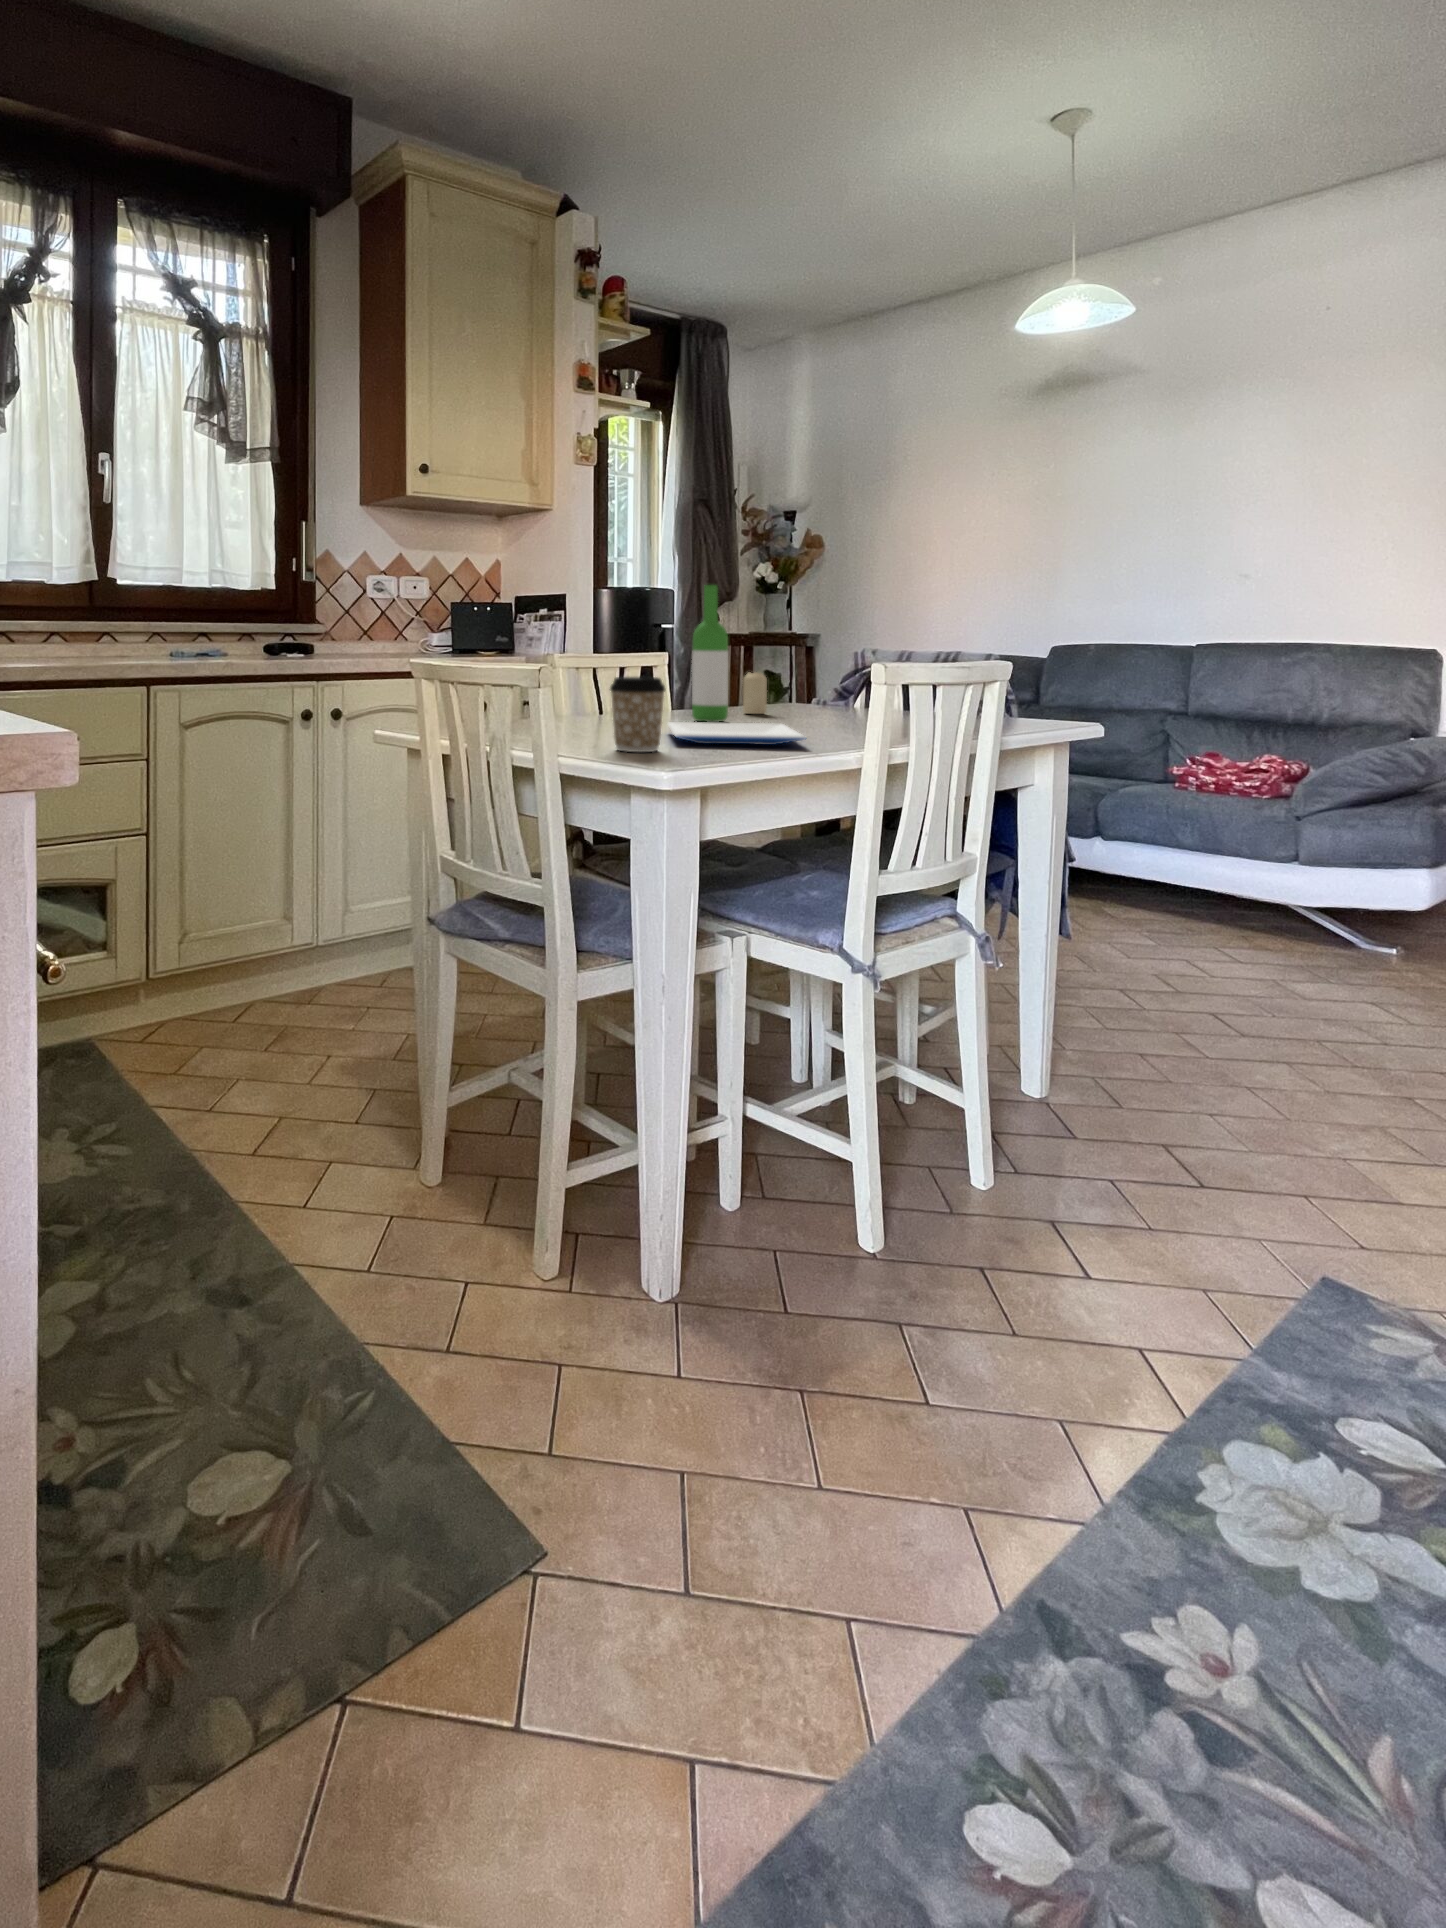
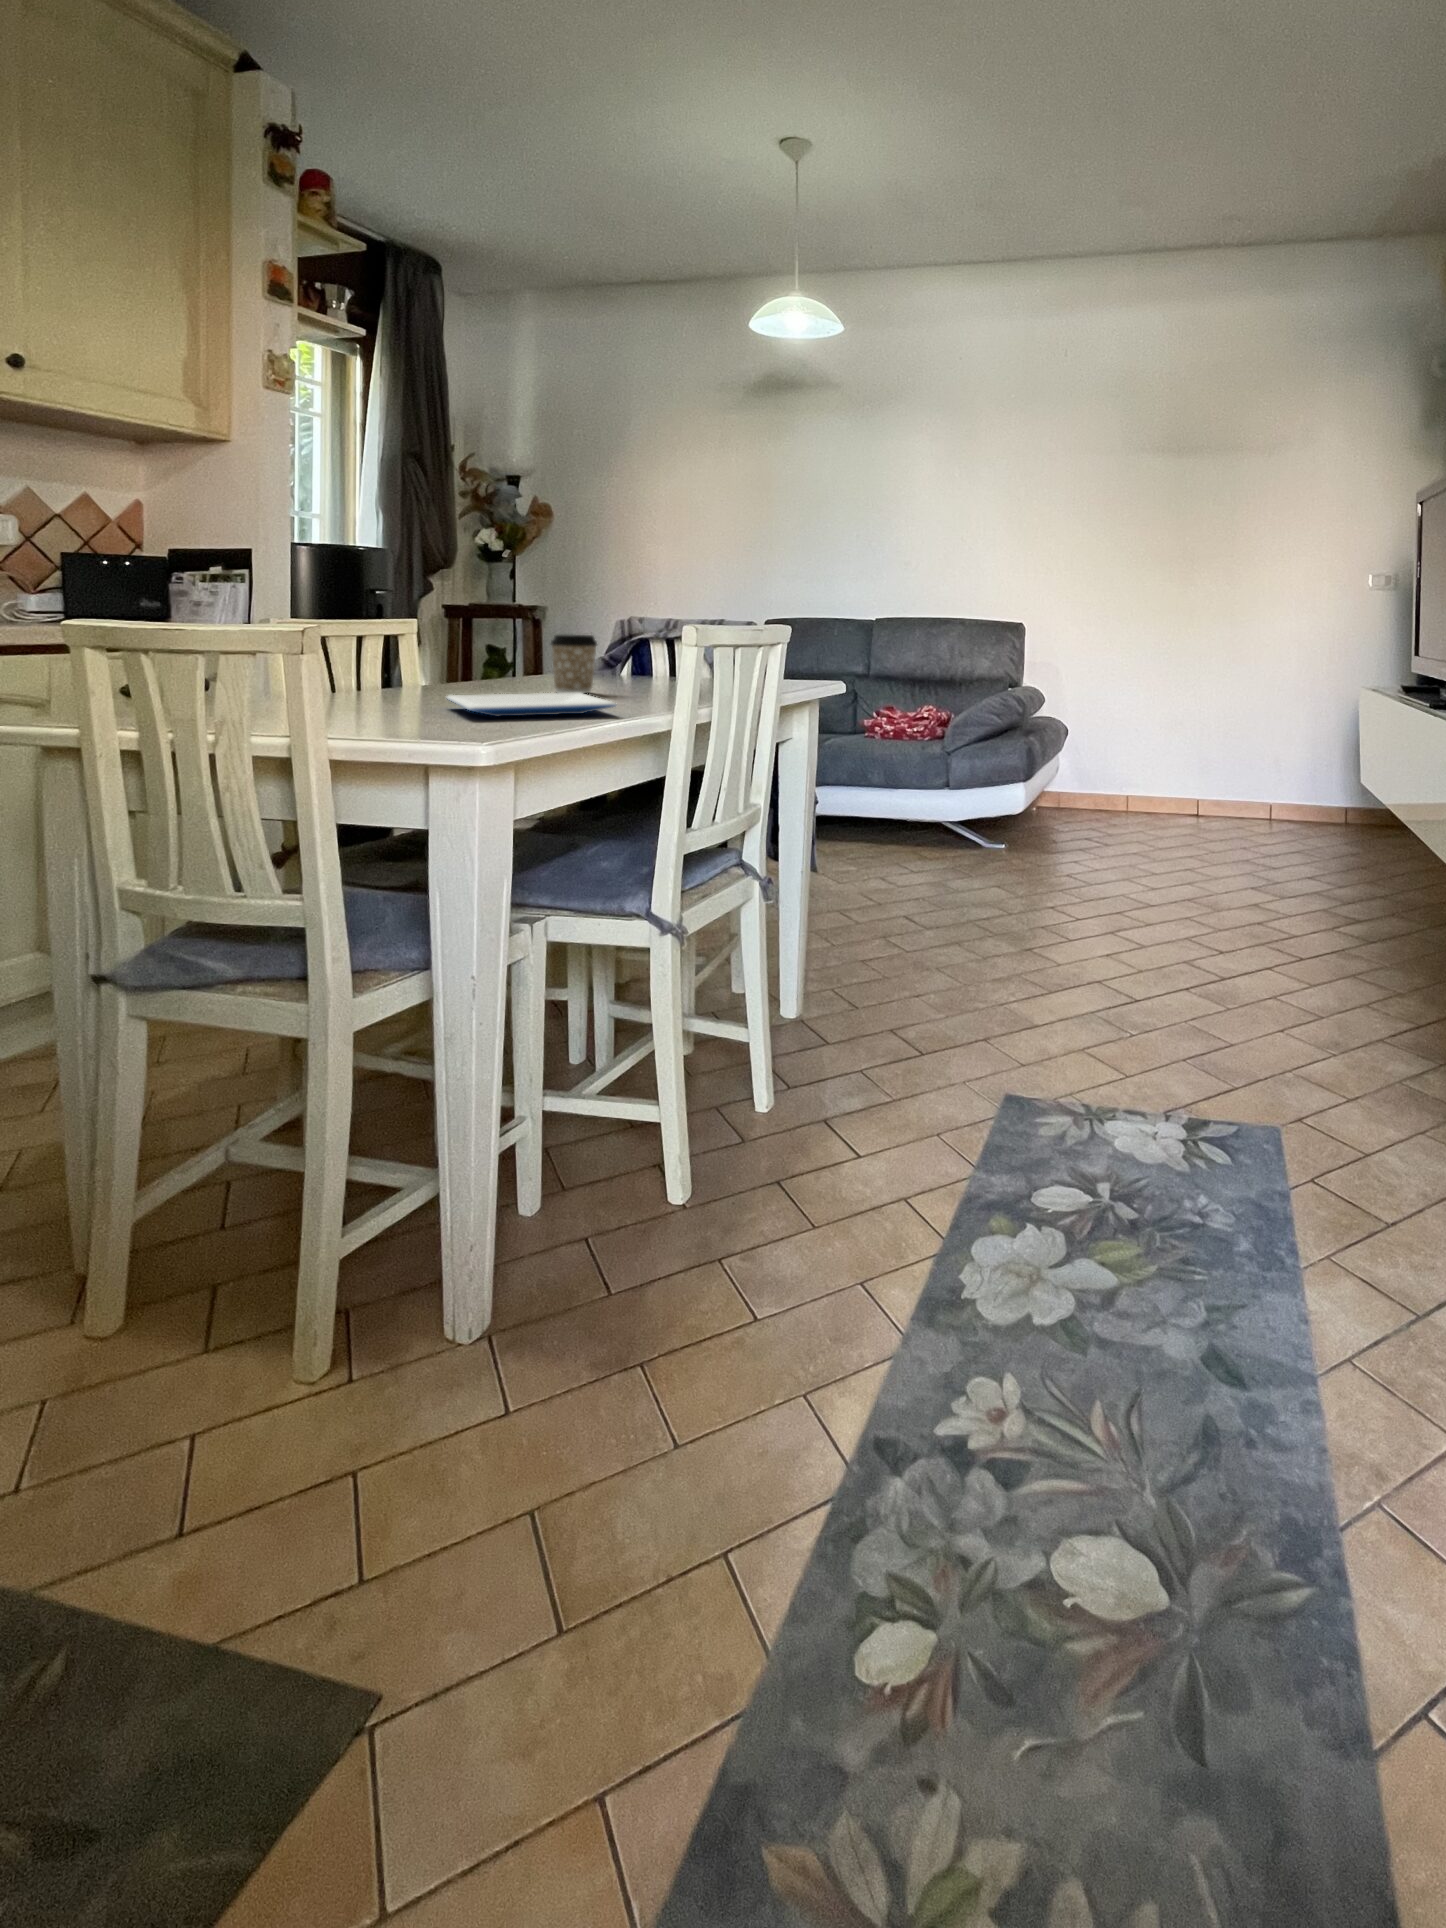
wine bottle: present [692,585,728,722] -> none [463,542,507,695]
candle: present [743,672,767,714] -> none [515,641,542,686]
coffee cup: present [610,677,665,752] -> present [551,635,597,693]

